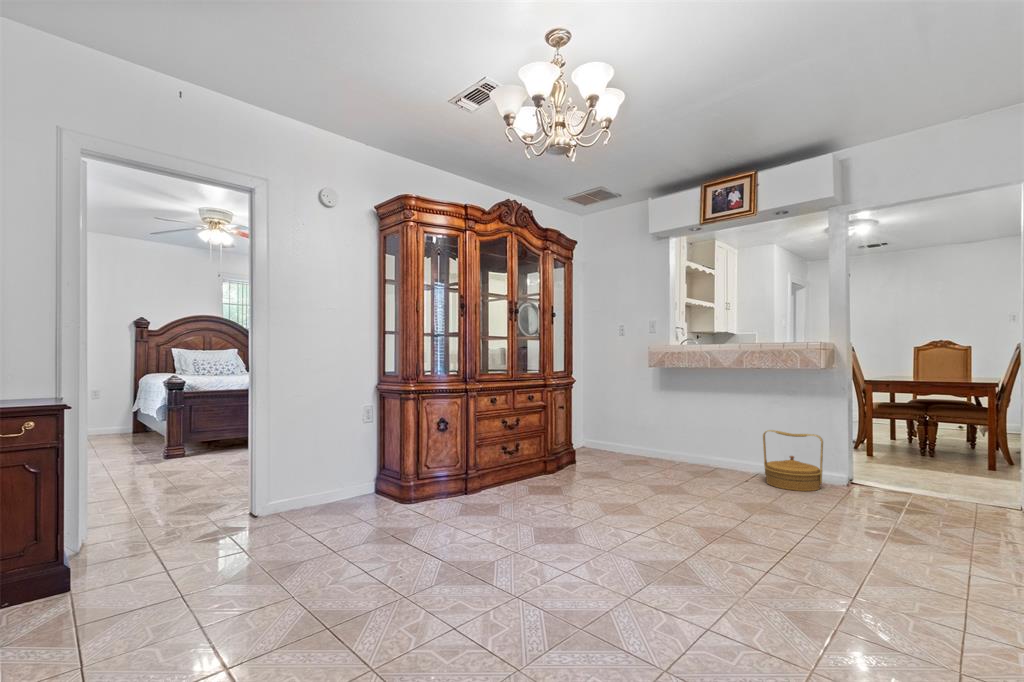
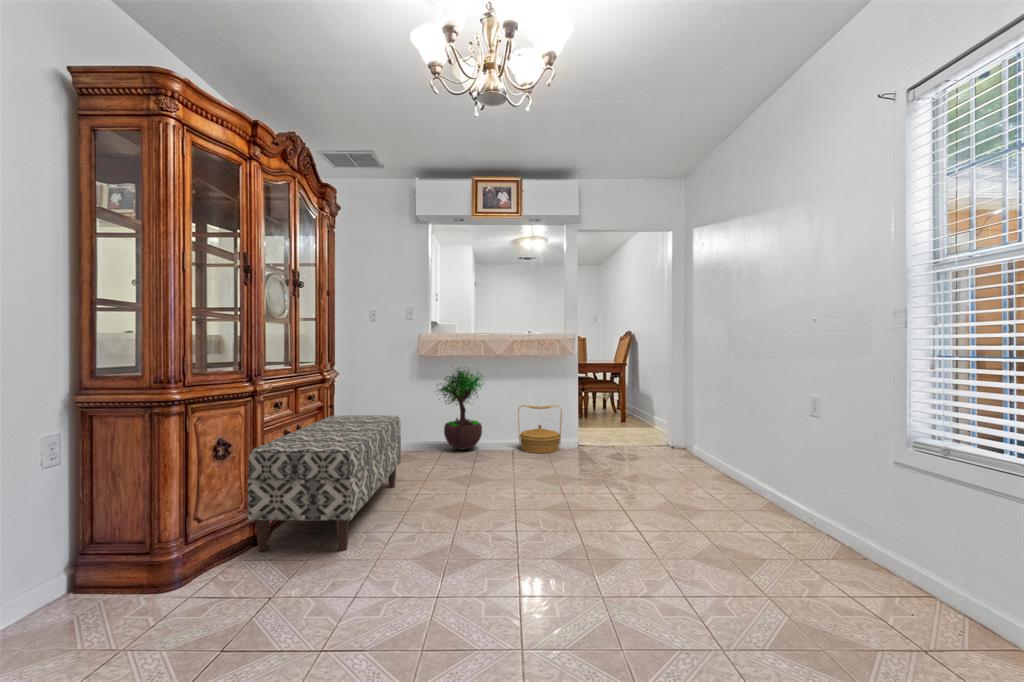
potted tree: none [664,376,723,470] -> present [436,368,483,450]
bench: none [455,416,598,512] -> present [248,415,401,551]

